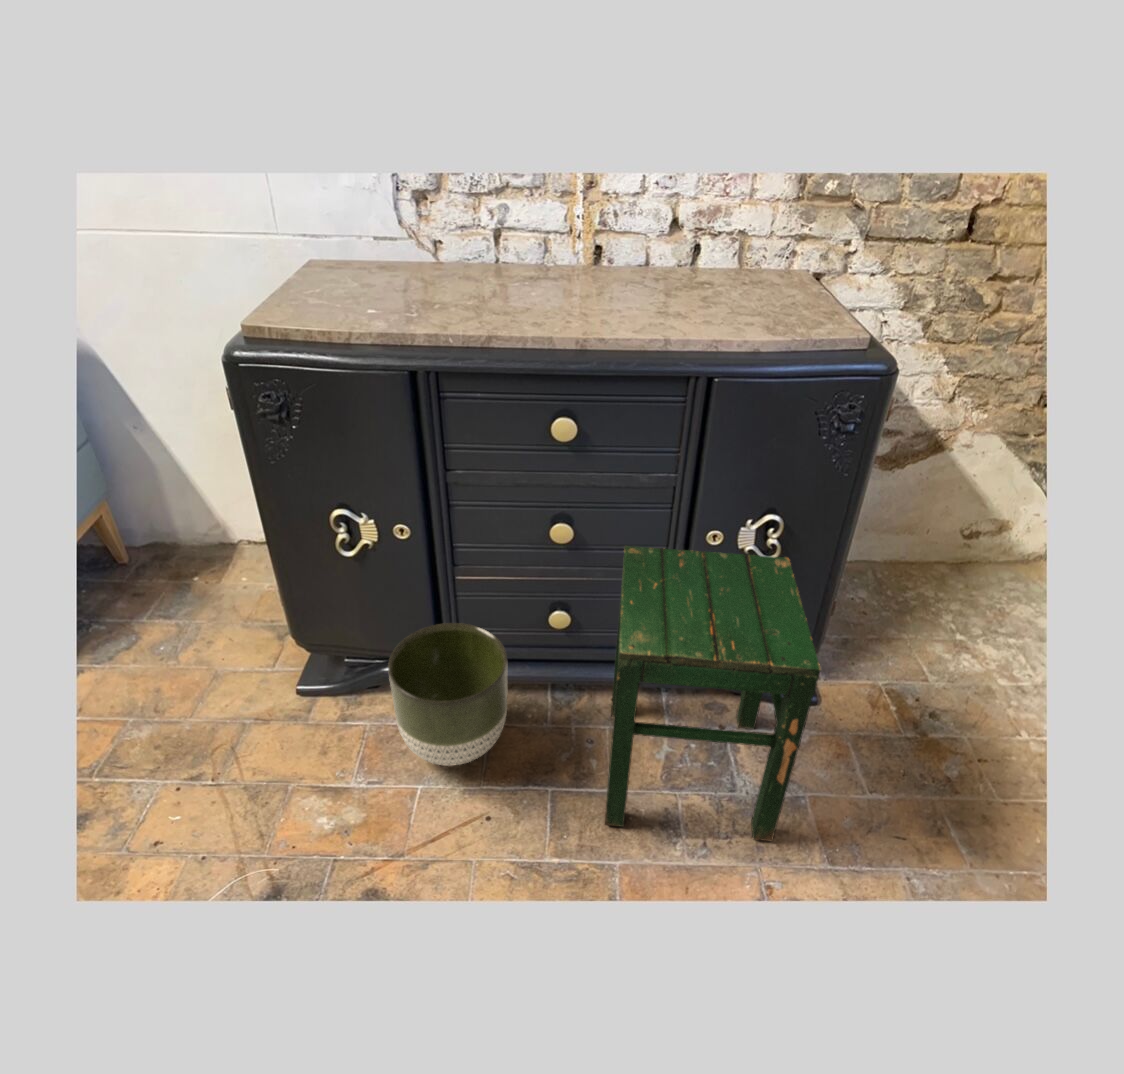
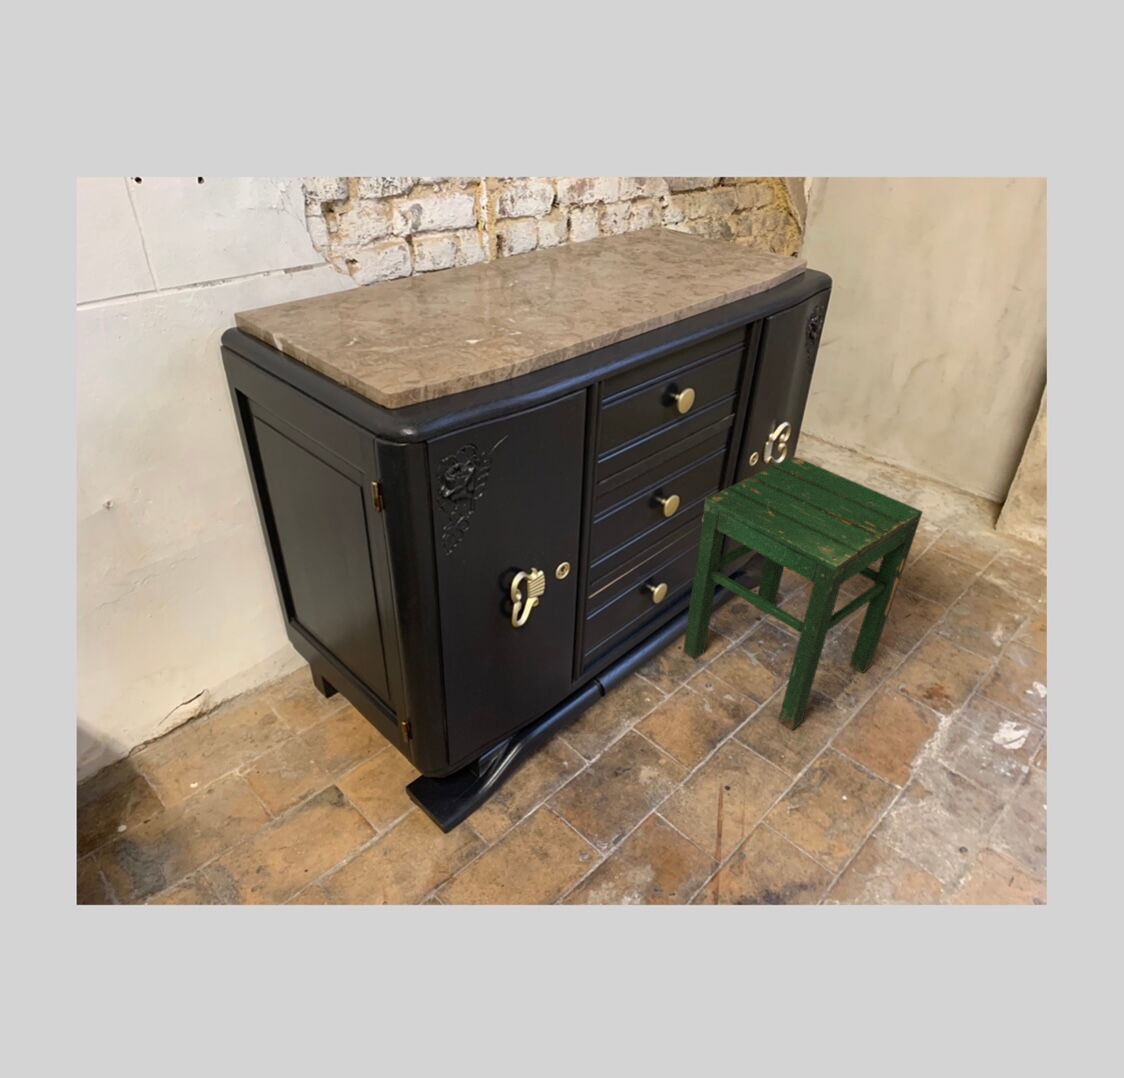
planter: present [388,623,507,766] -> none [577,636,700,784]

